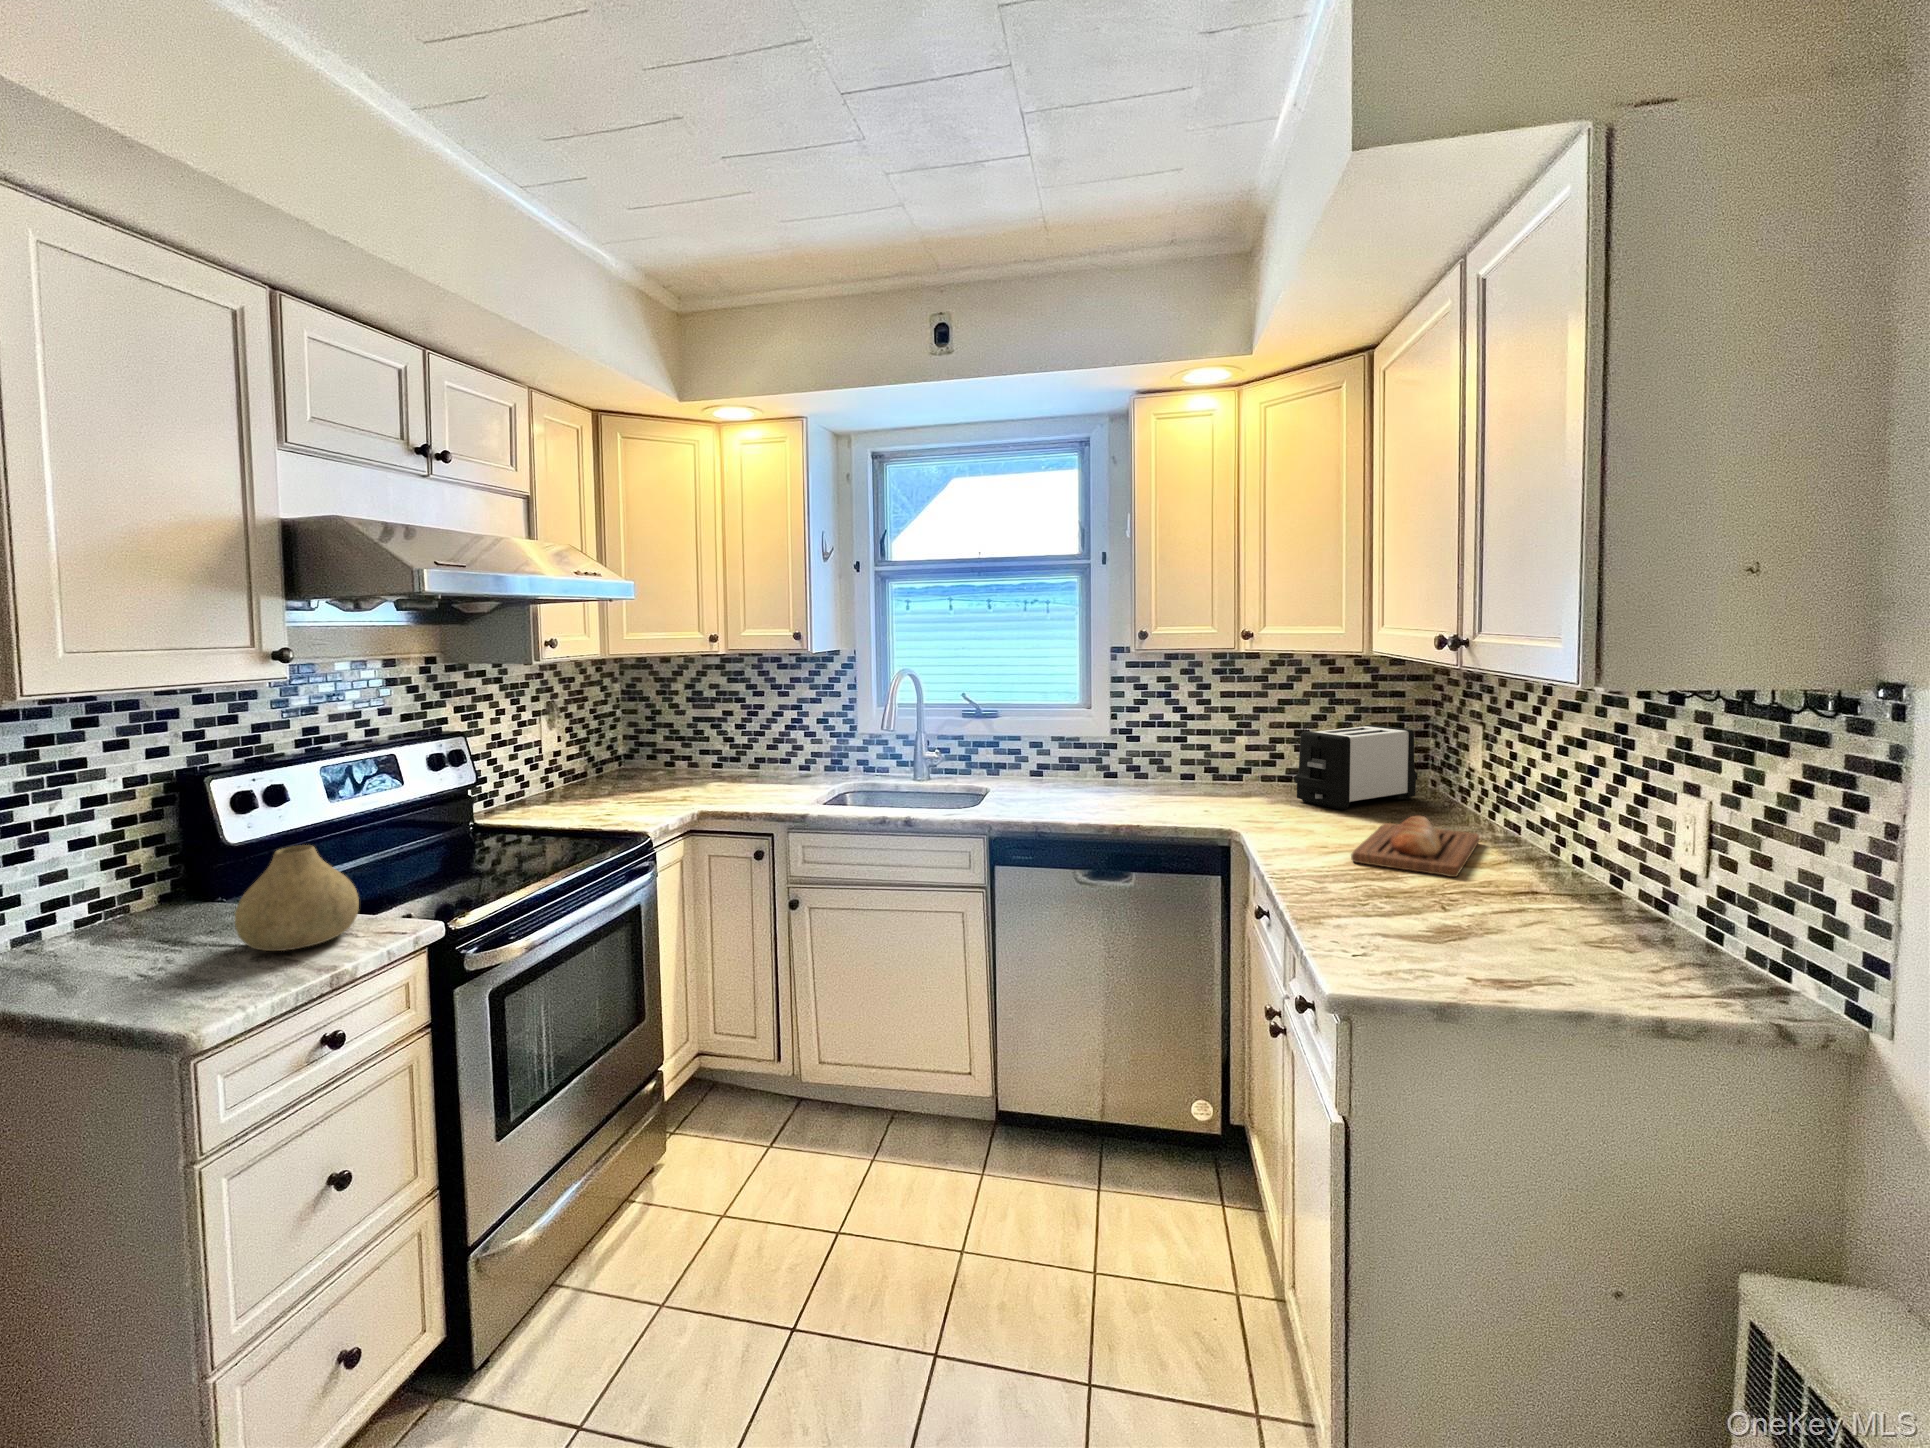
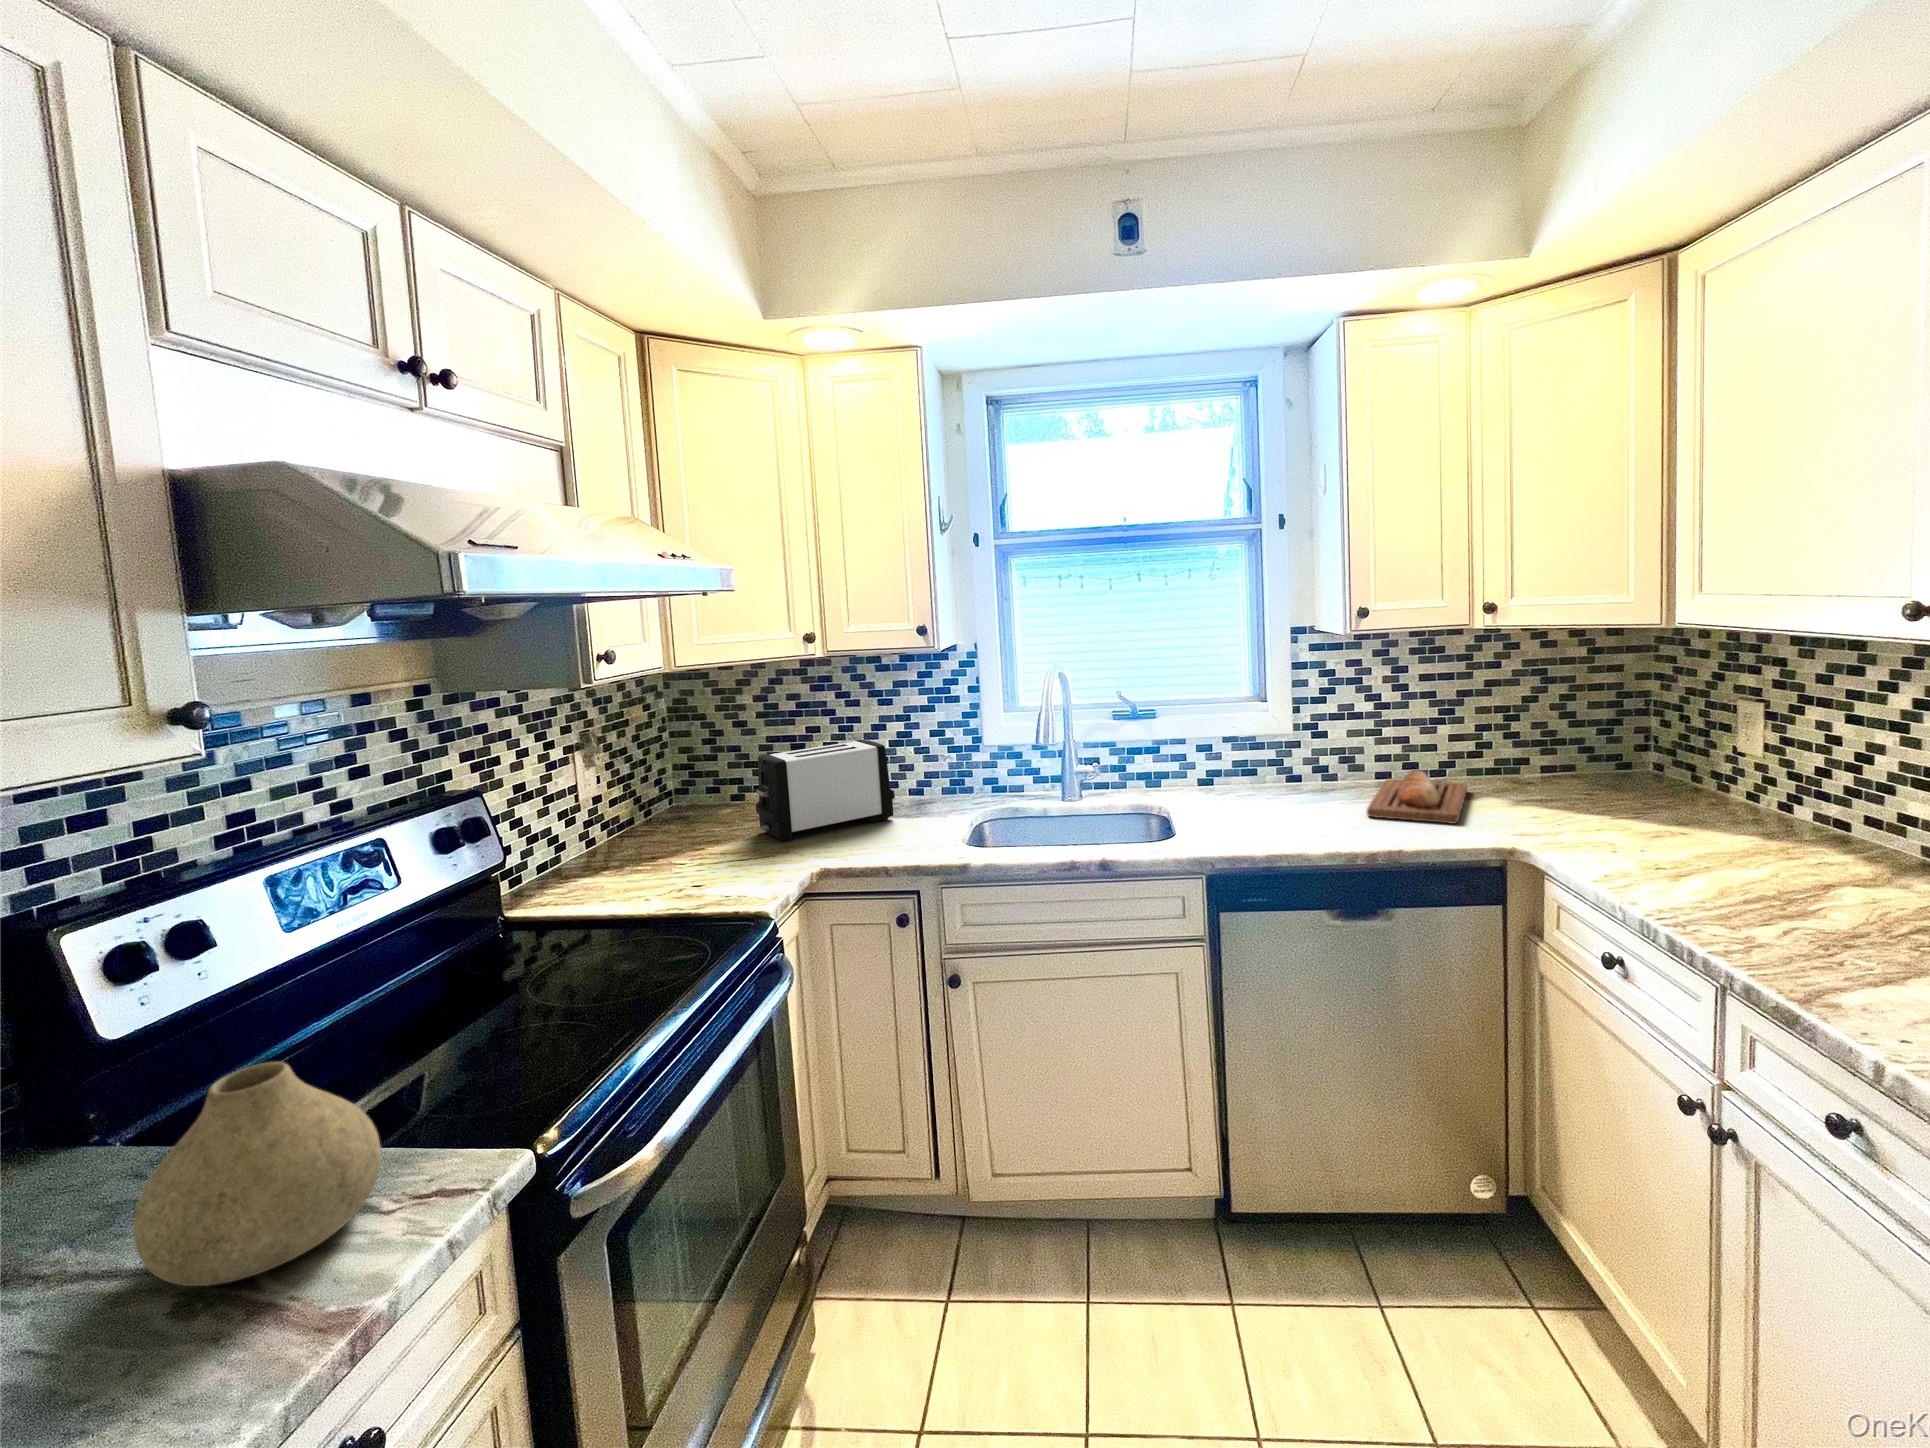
toaster: present [1295,725,1417,810] -> present [756,739,895,841]
bread loaf: present [1351,816,1479,877] -> present [1367,771,1467,824]

